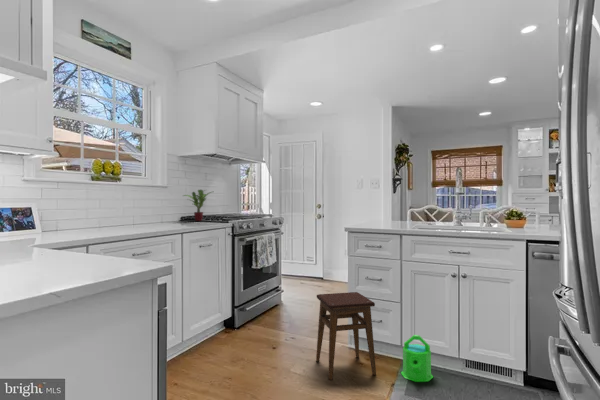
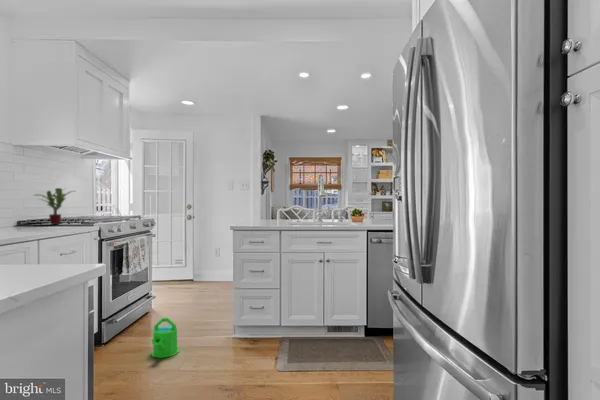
stool: present [316,292,376,380] -> none [204,289,266,380]
watering can: present [401,335,433,382] -> present [151,317,179,358]

